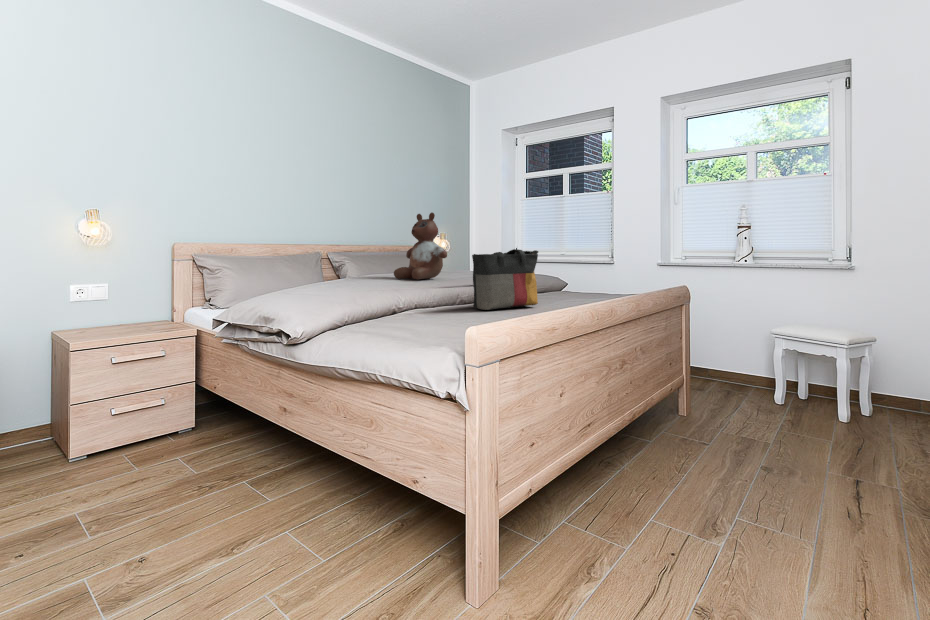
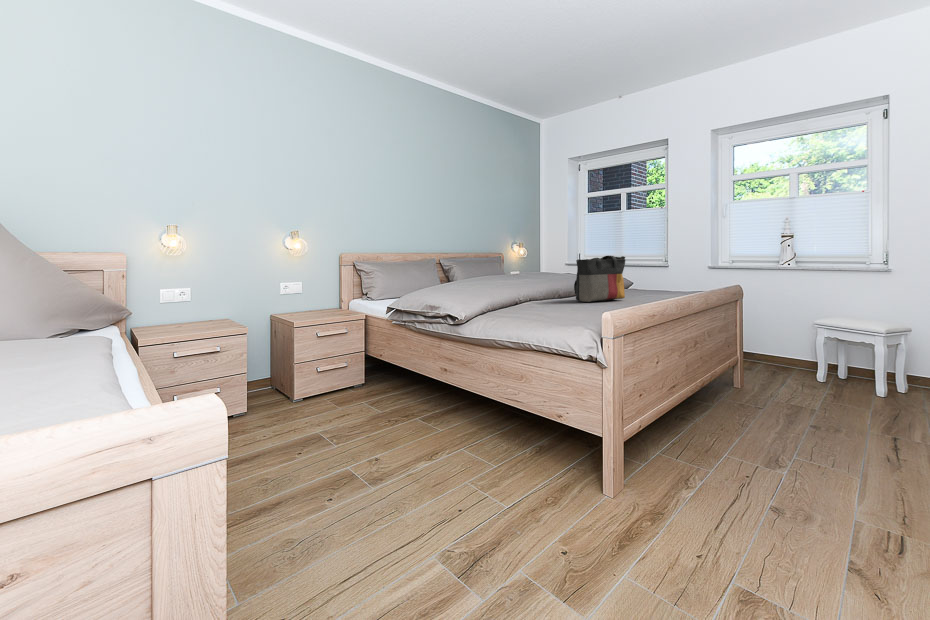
stuffed bear: present [394,212,447,280] -> none [506,228,548,279]

